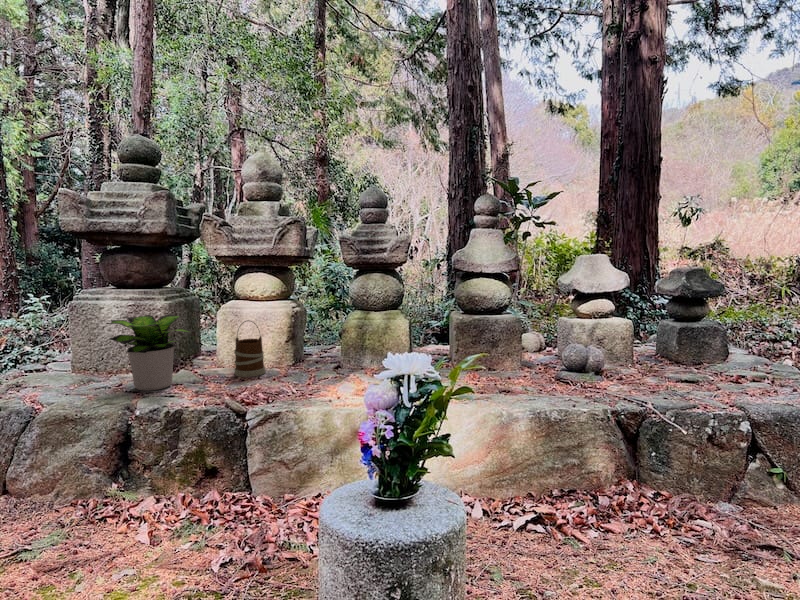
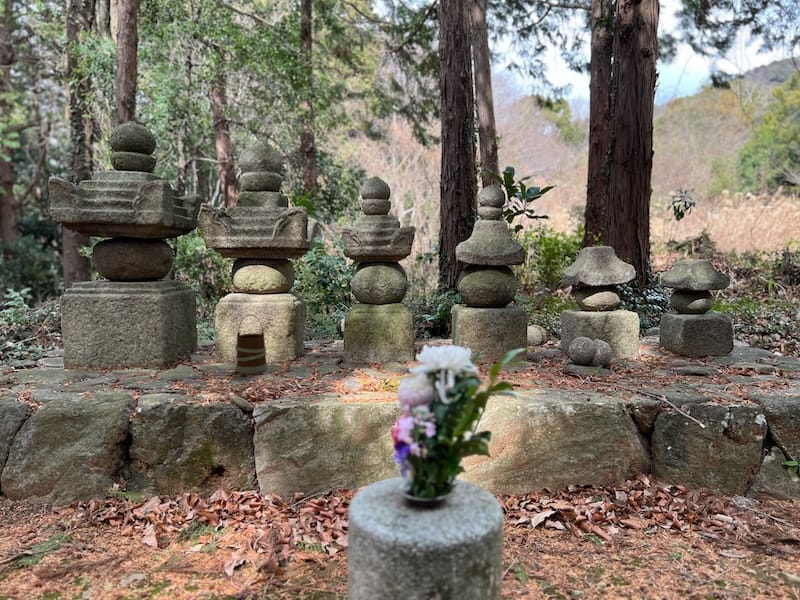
potted plant: present [109,314,196,391] -> none [104,308,199,388]

